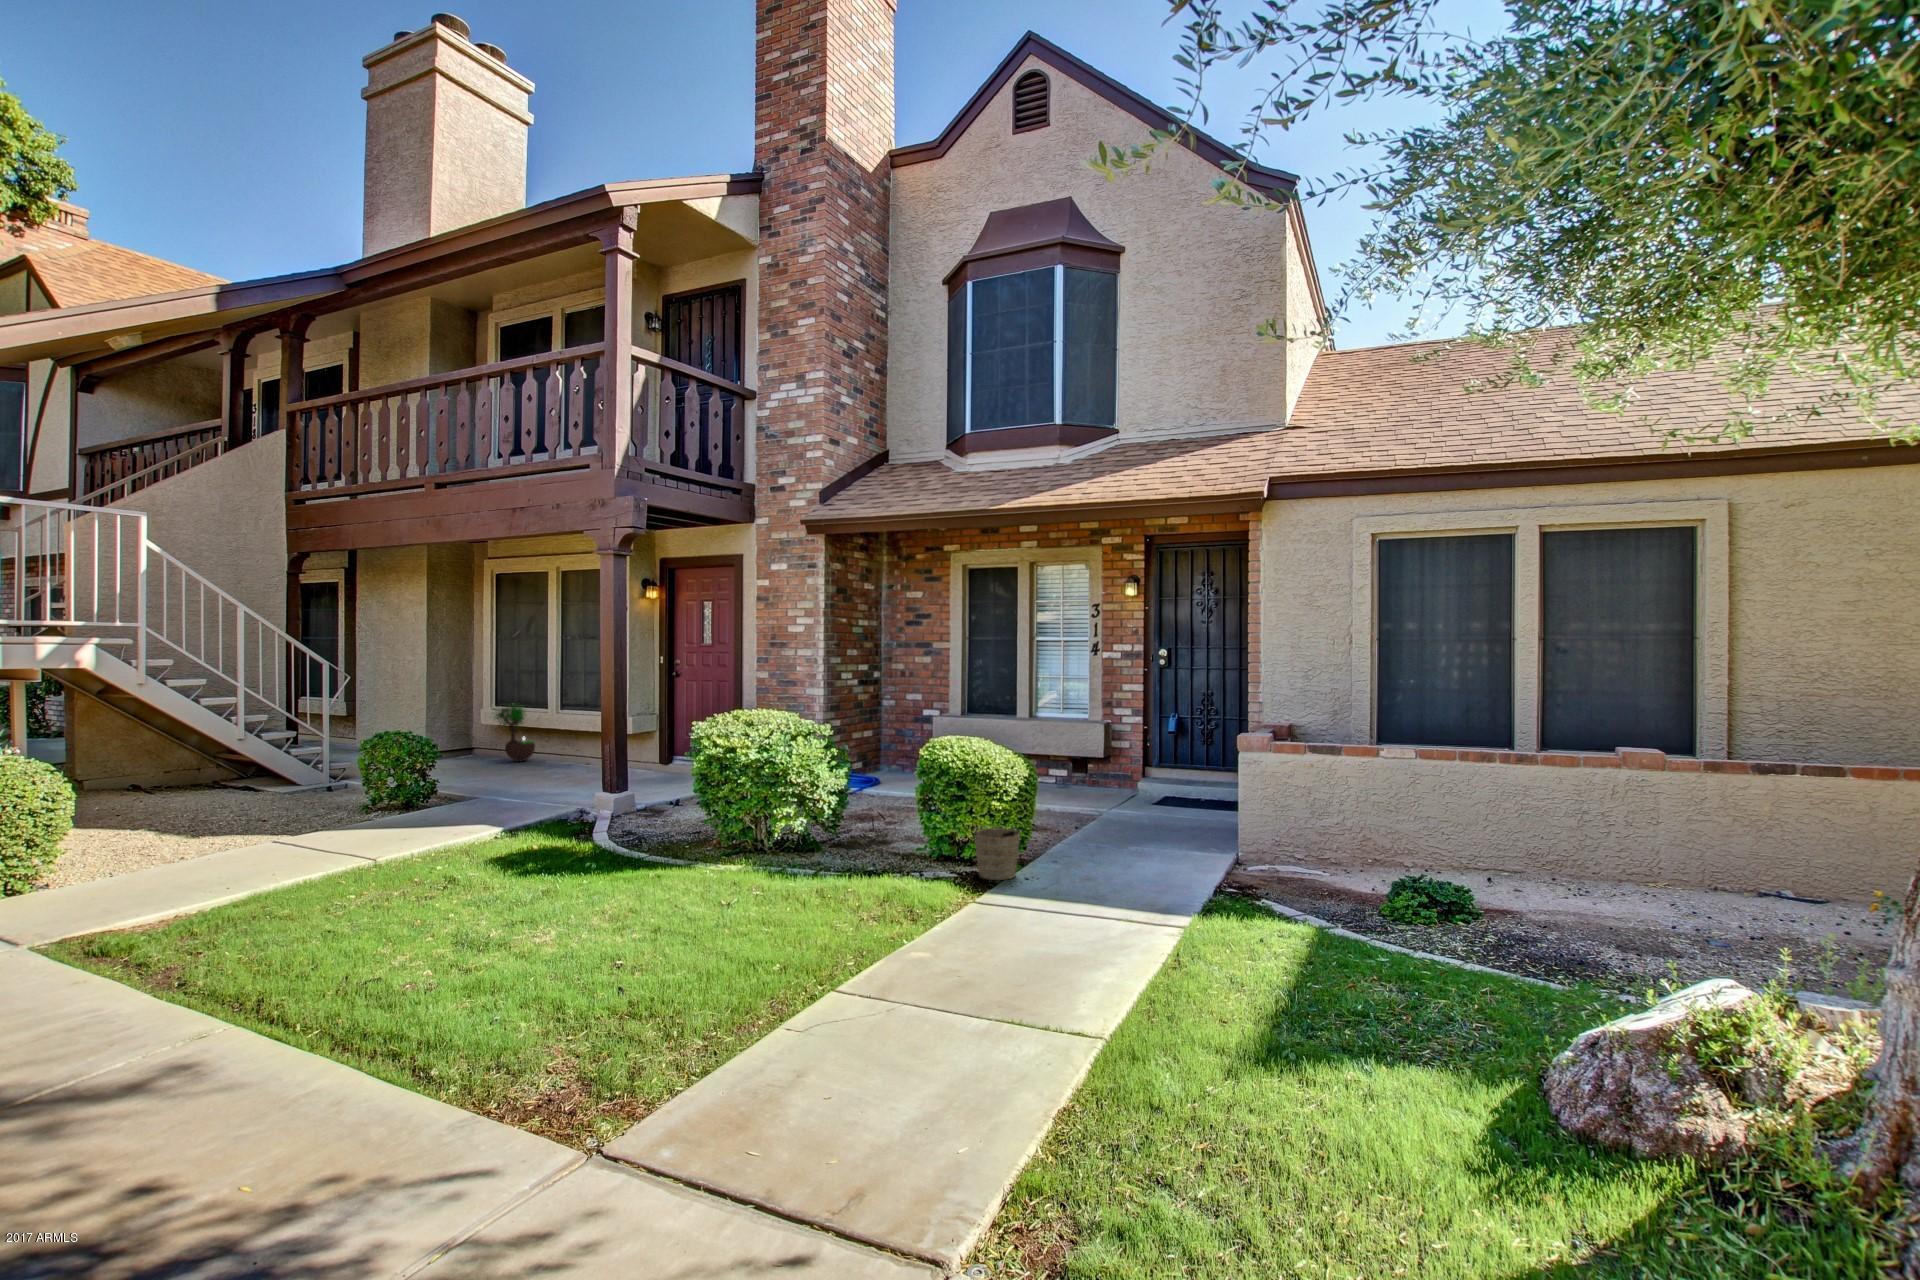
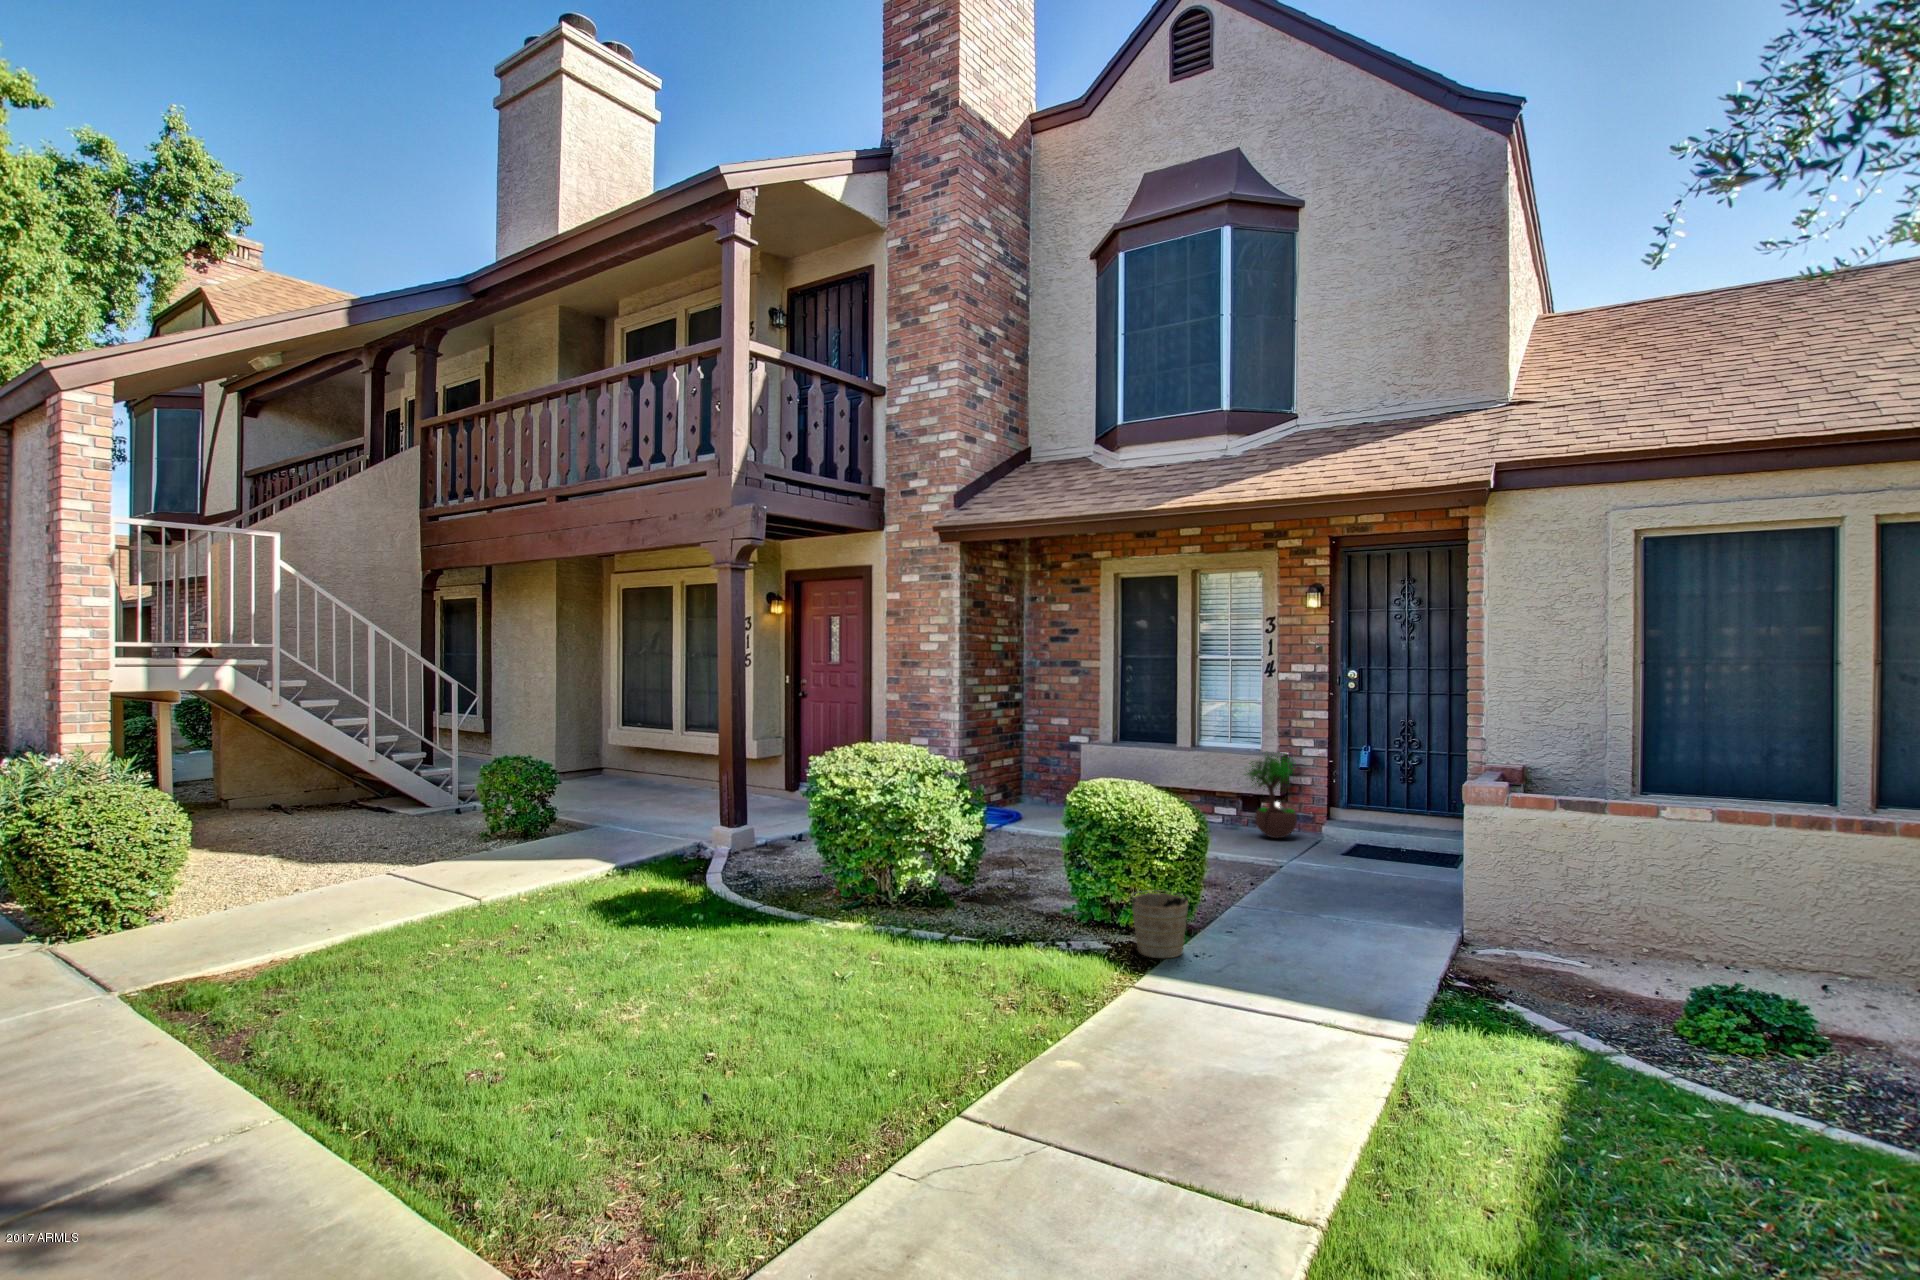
potted tree: present [495,704,535,761] -> present [1247,754,1297,838]

